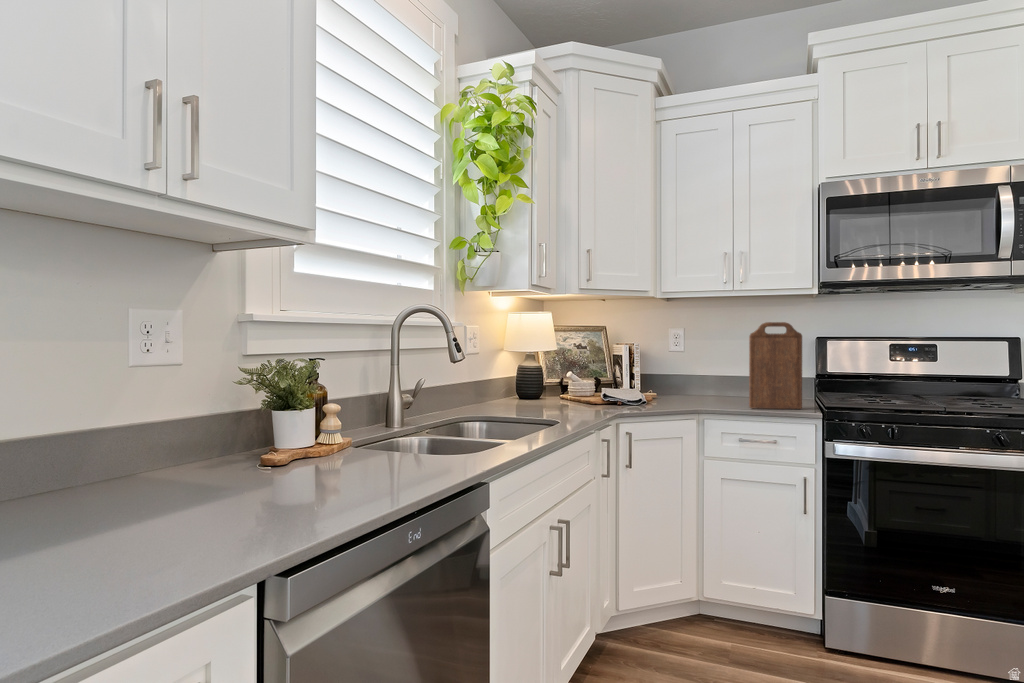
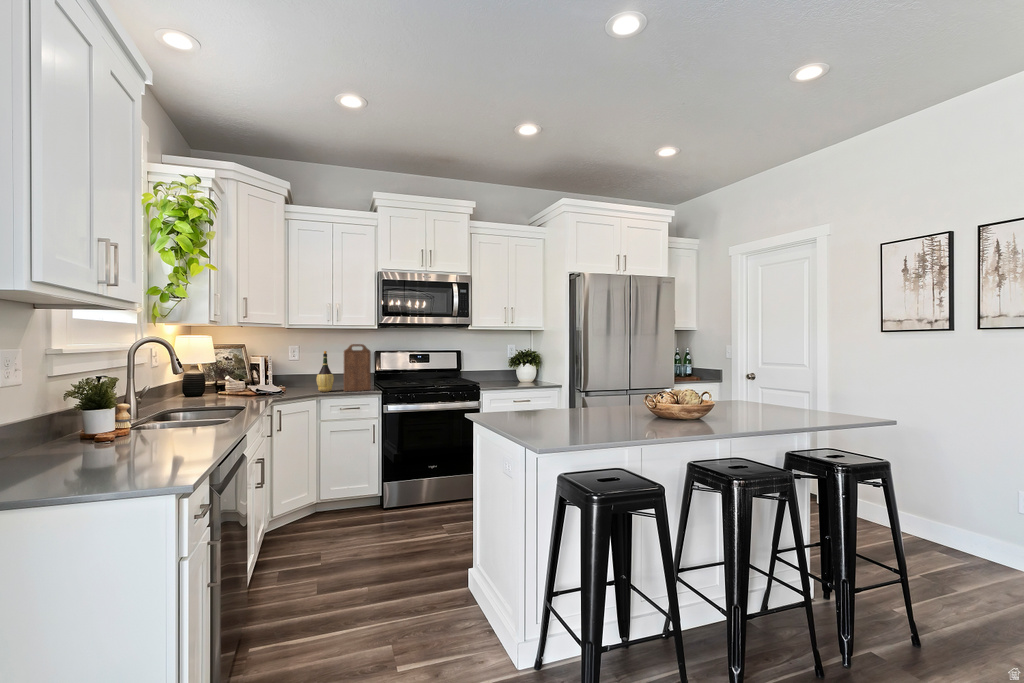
wine bottle: none [702,335,732,406] -> present [316,351,334,392]

